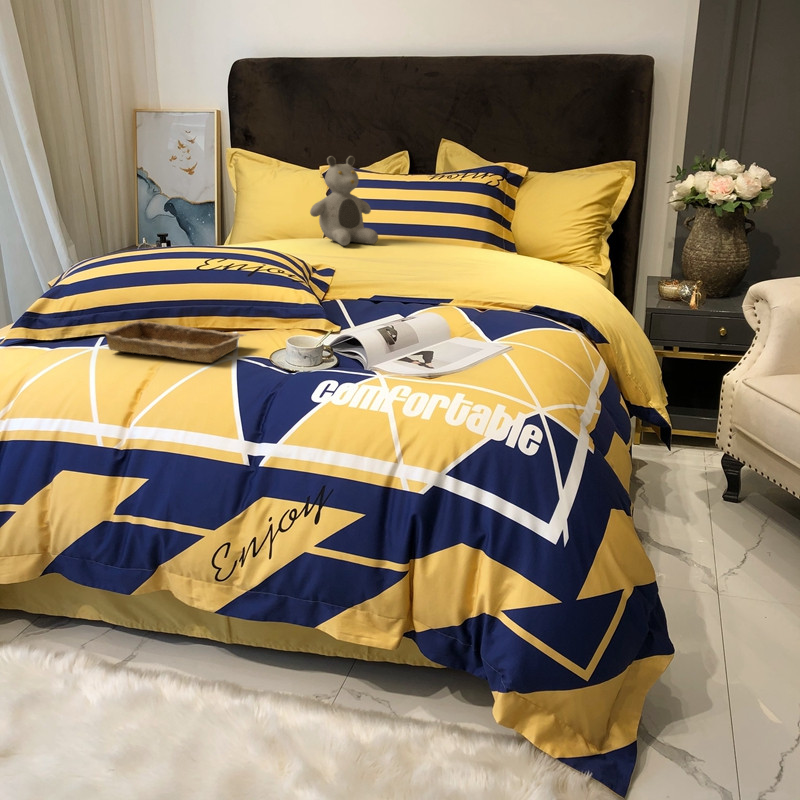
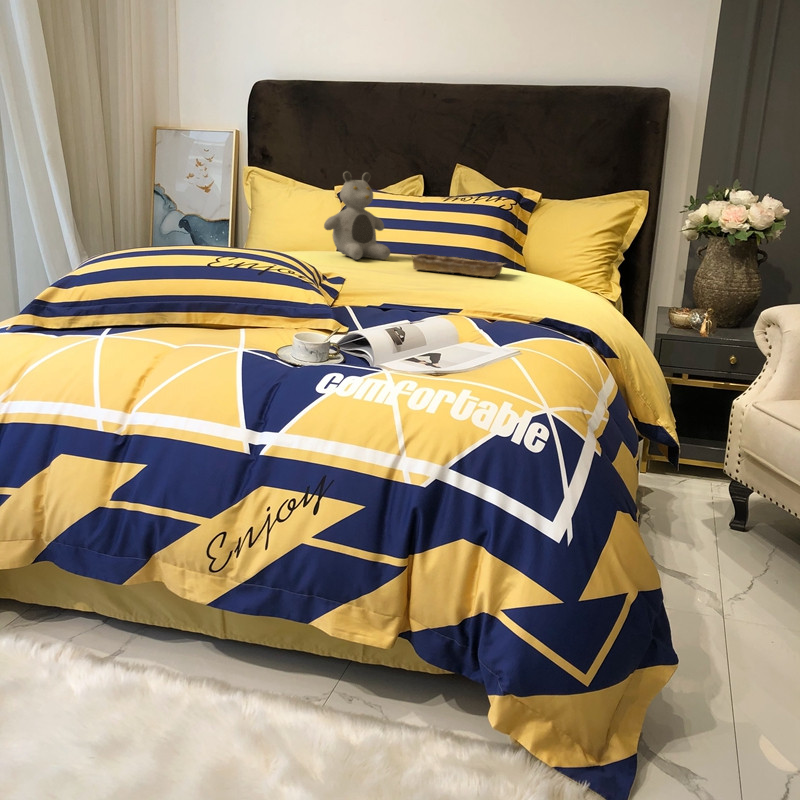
tray: present [100,320,246,363] -> present [412,254,504,277]

